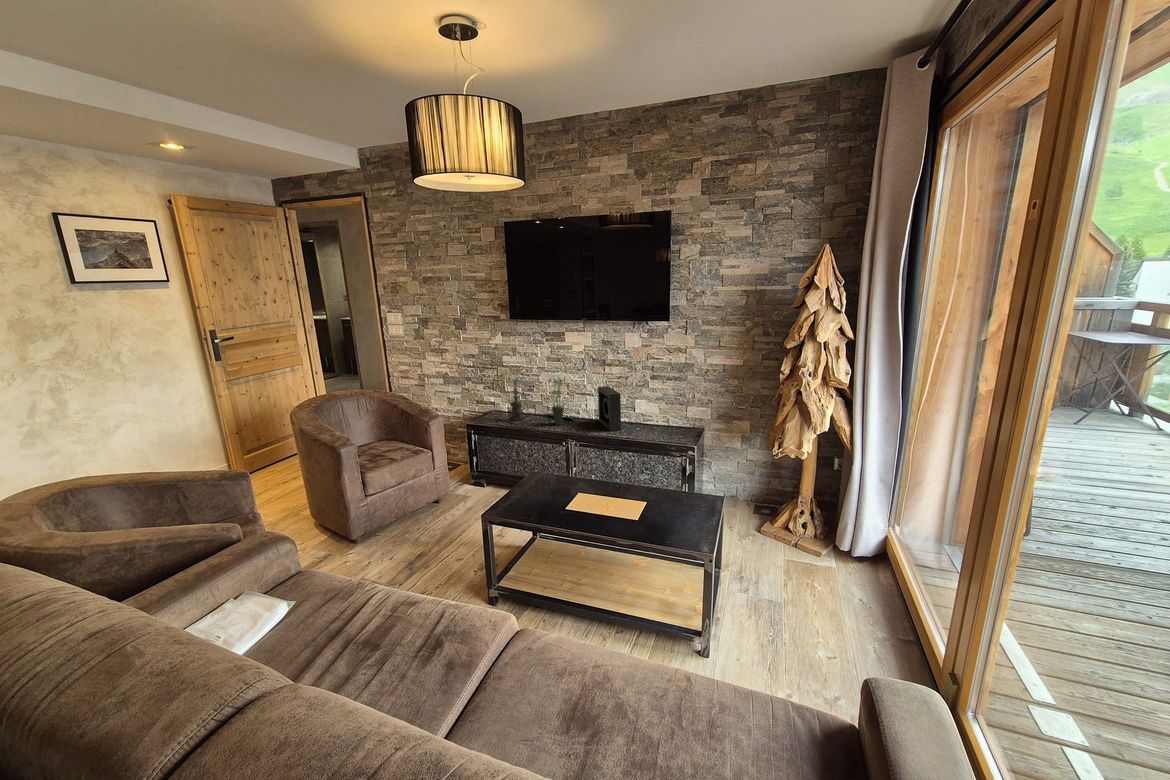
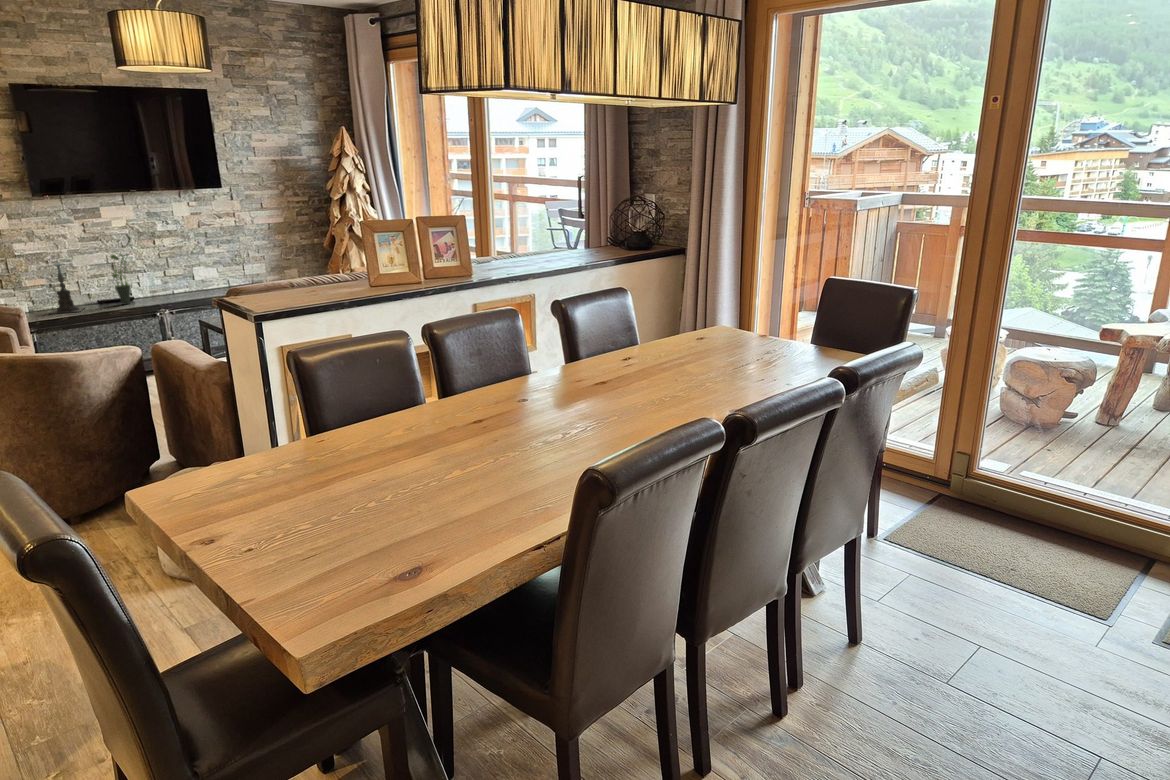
speaker: present [598,386,621,431] -> none [153,259,198,297]

